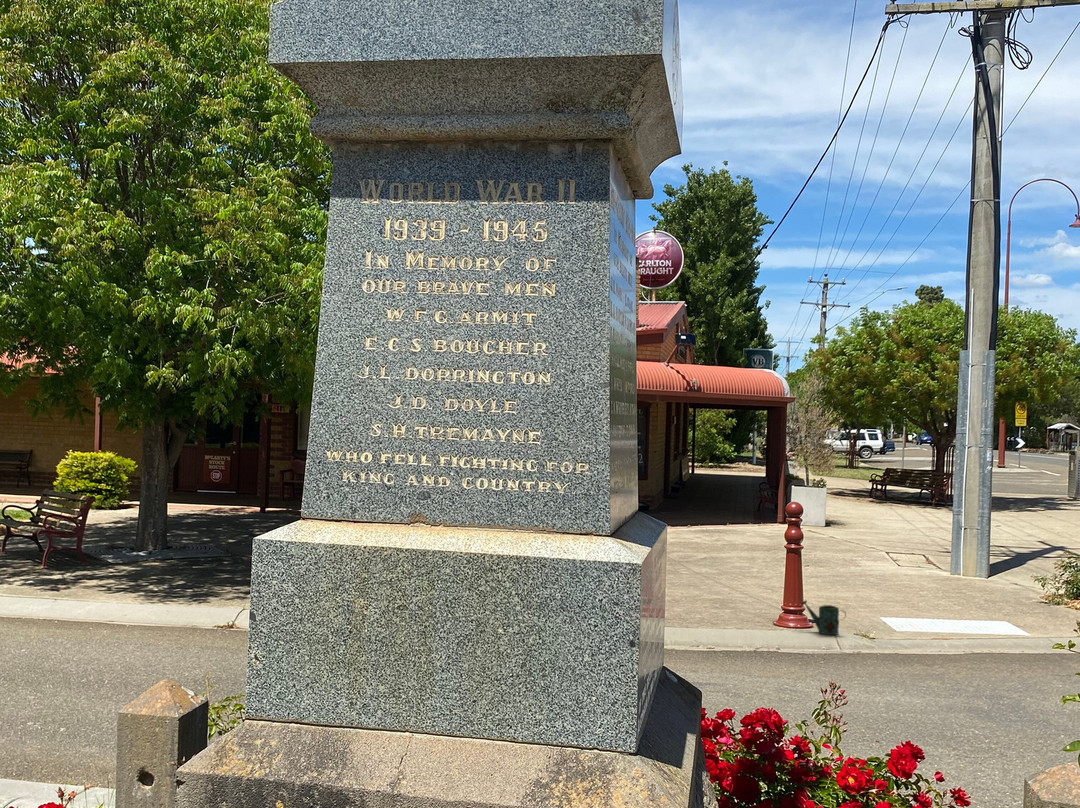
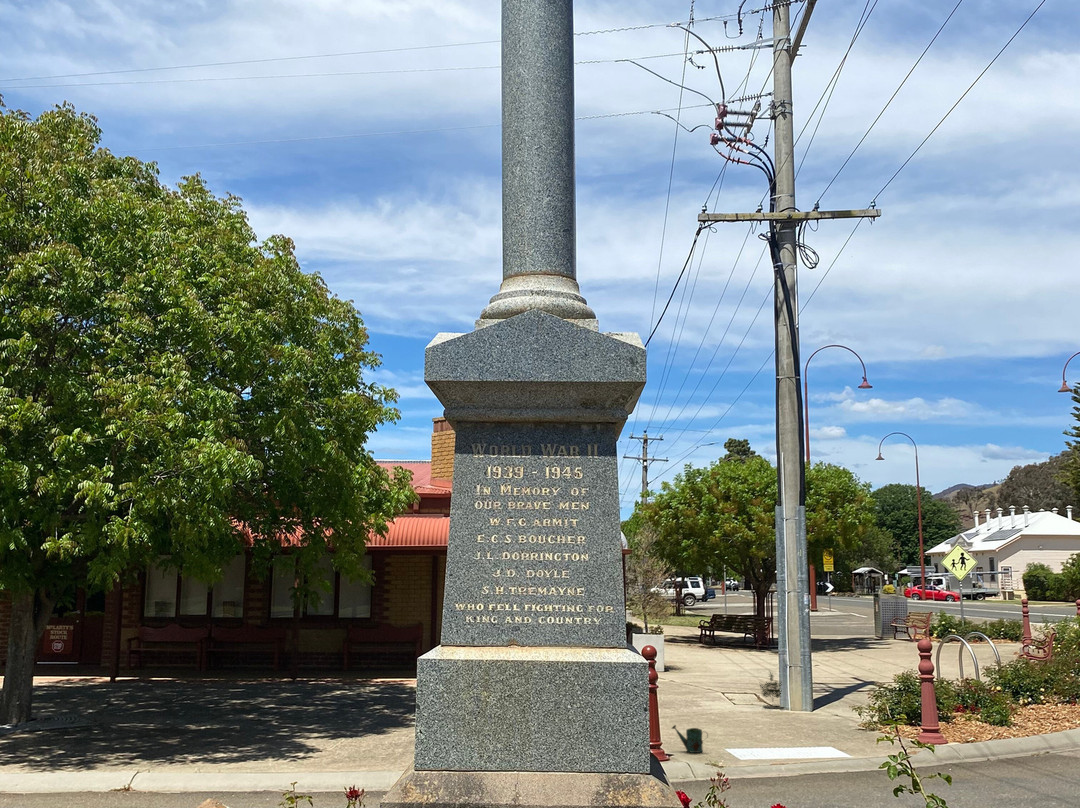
potted tree: none [922,534,954,578] -> present [760,672,783,709]

